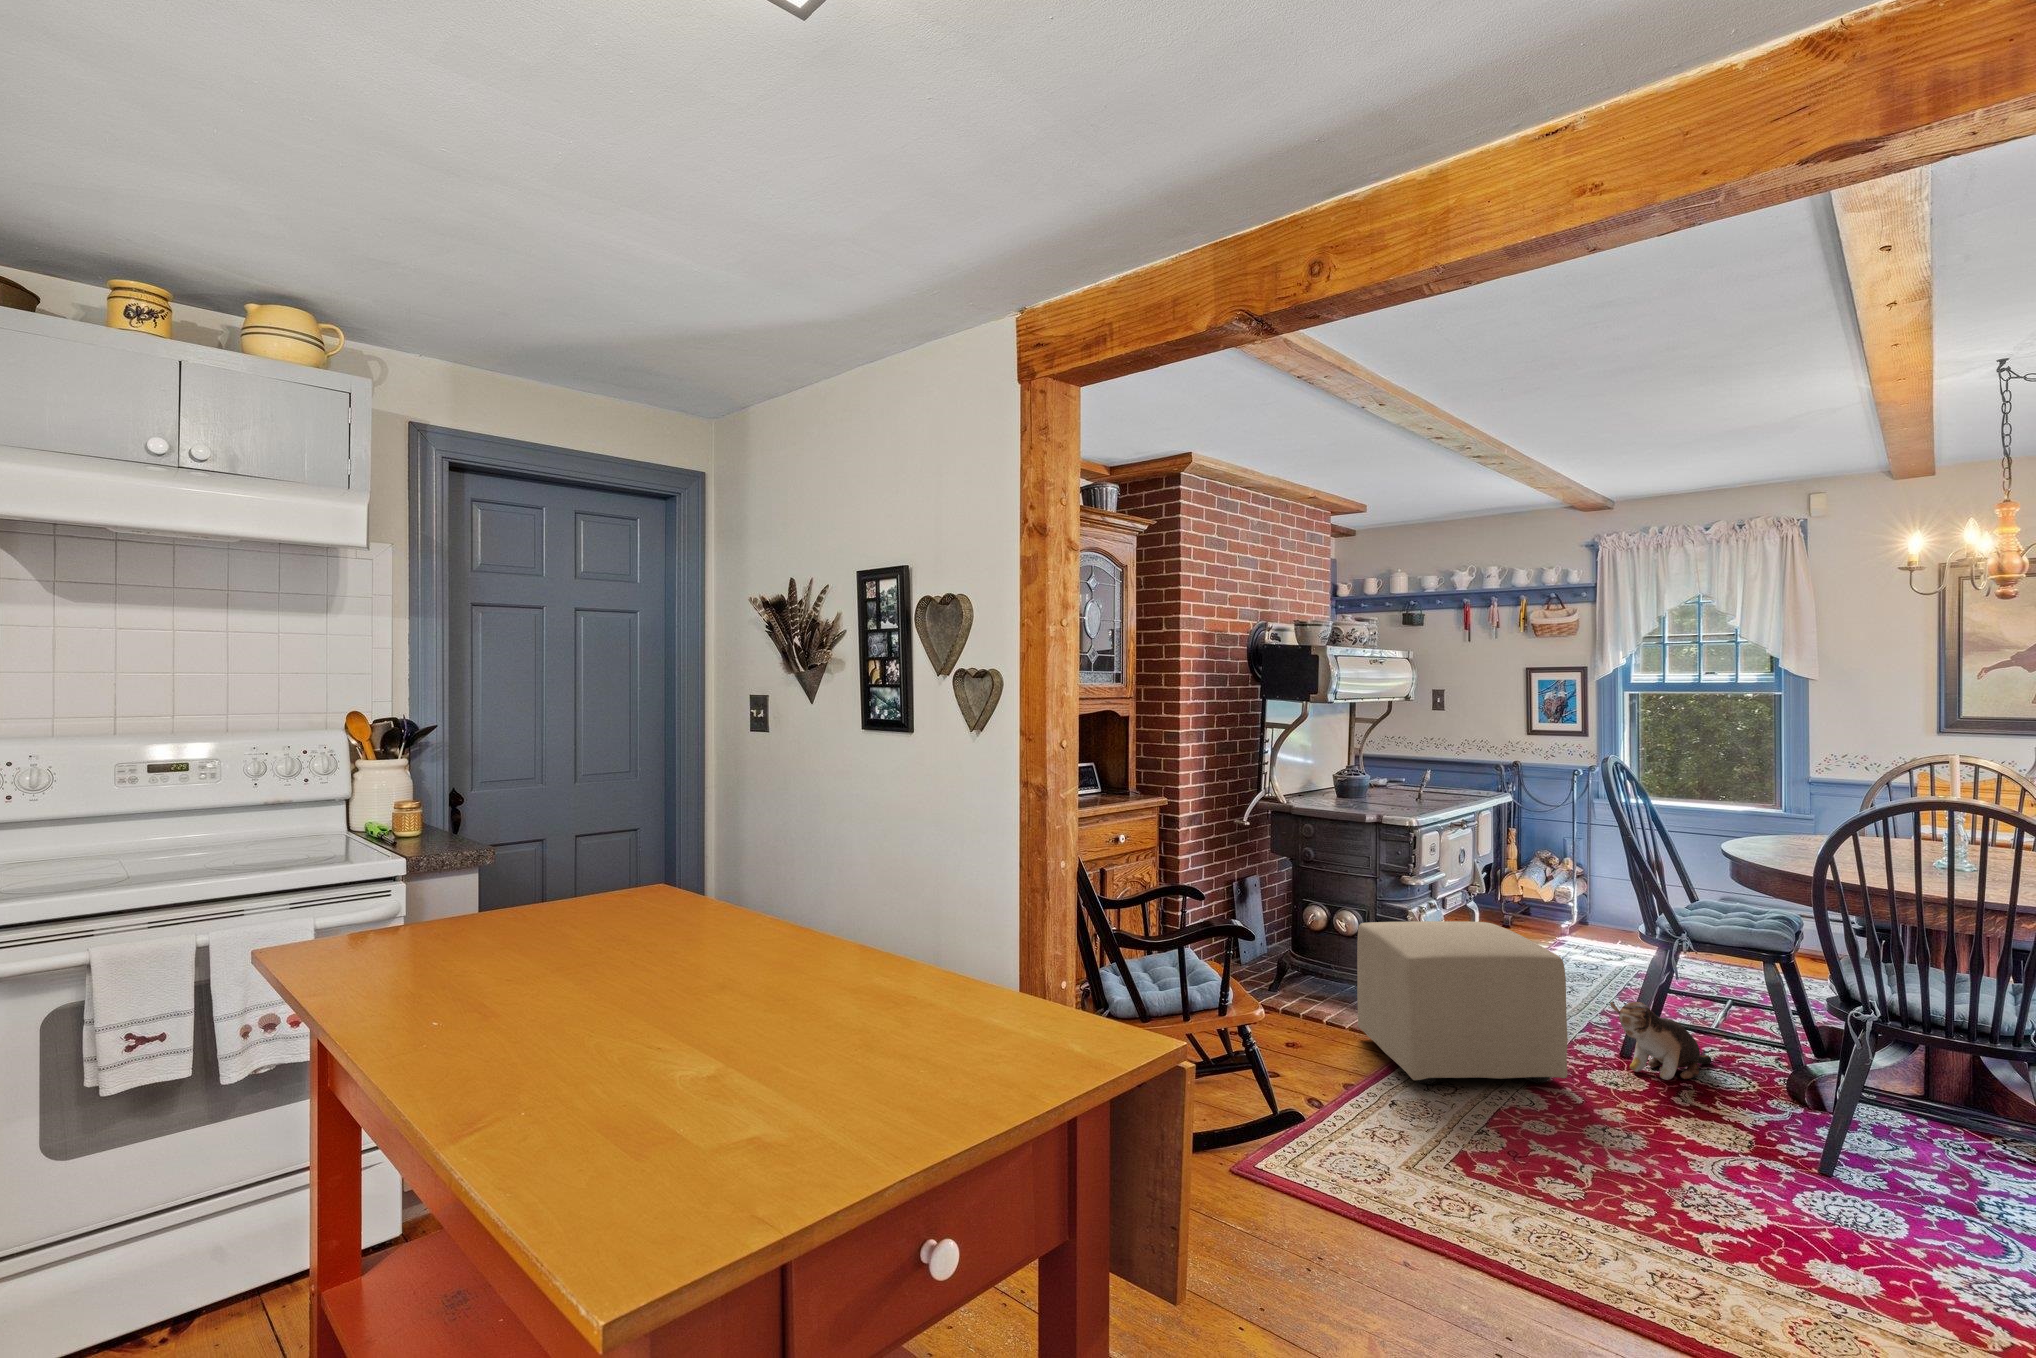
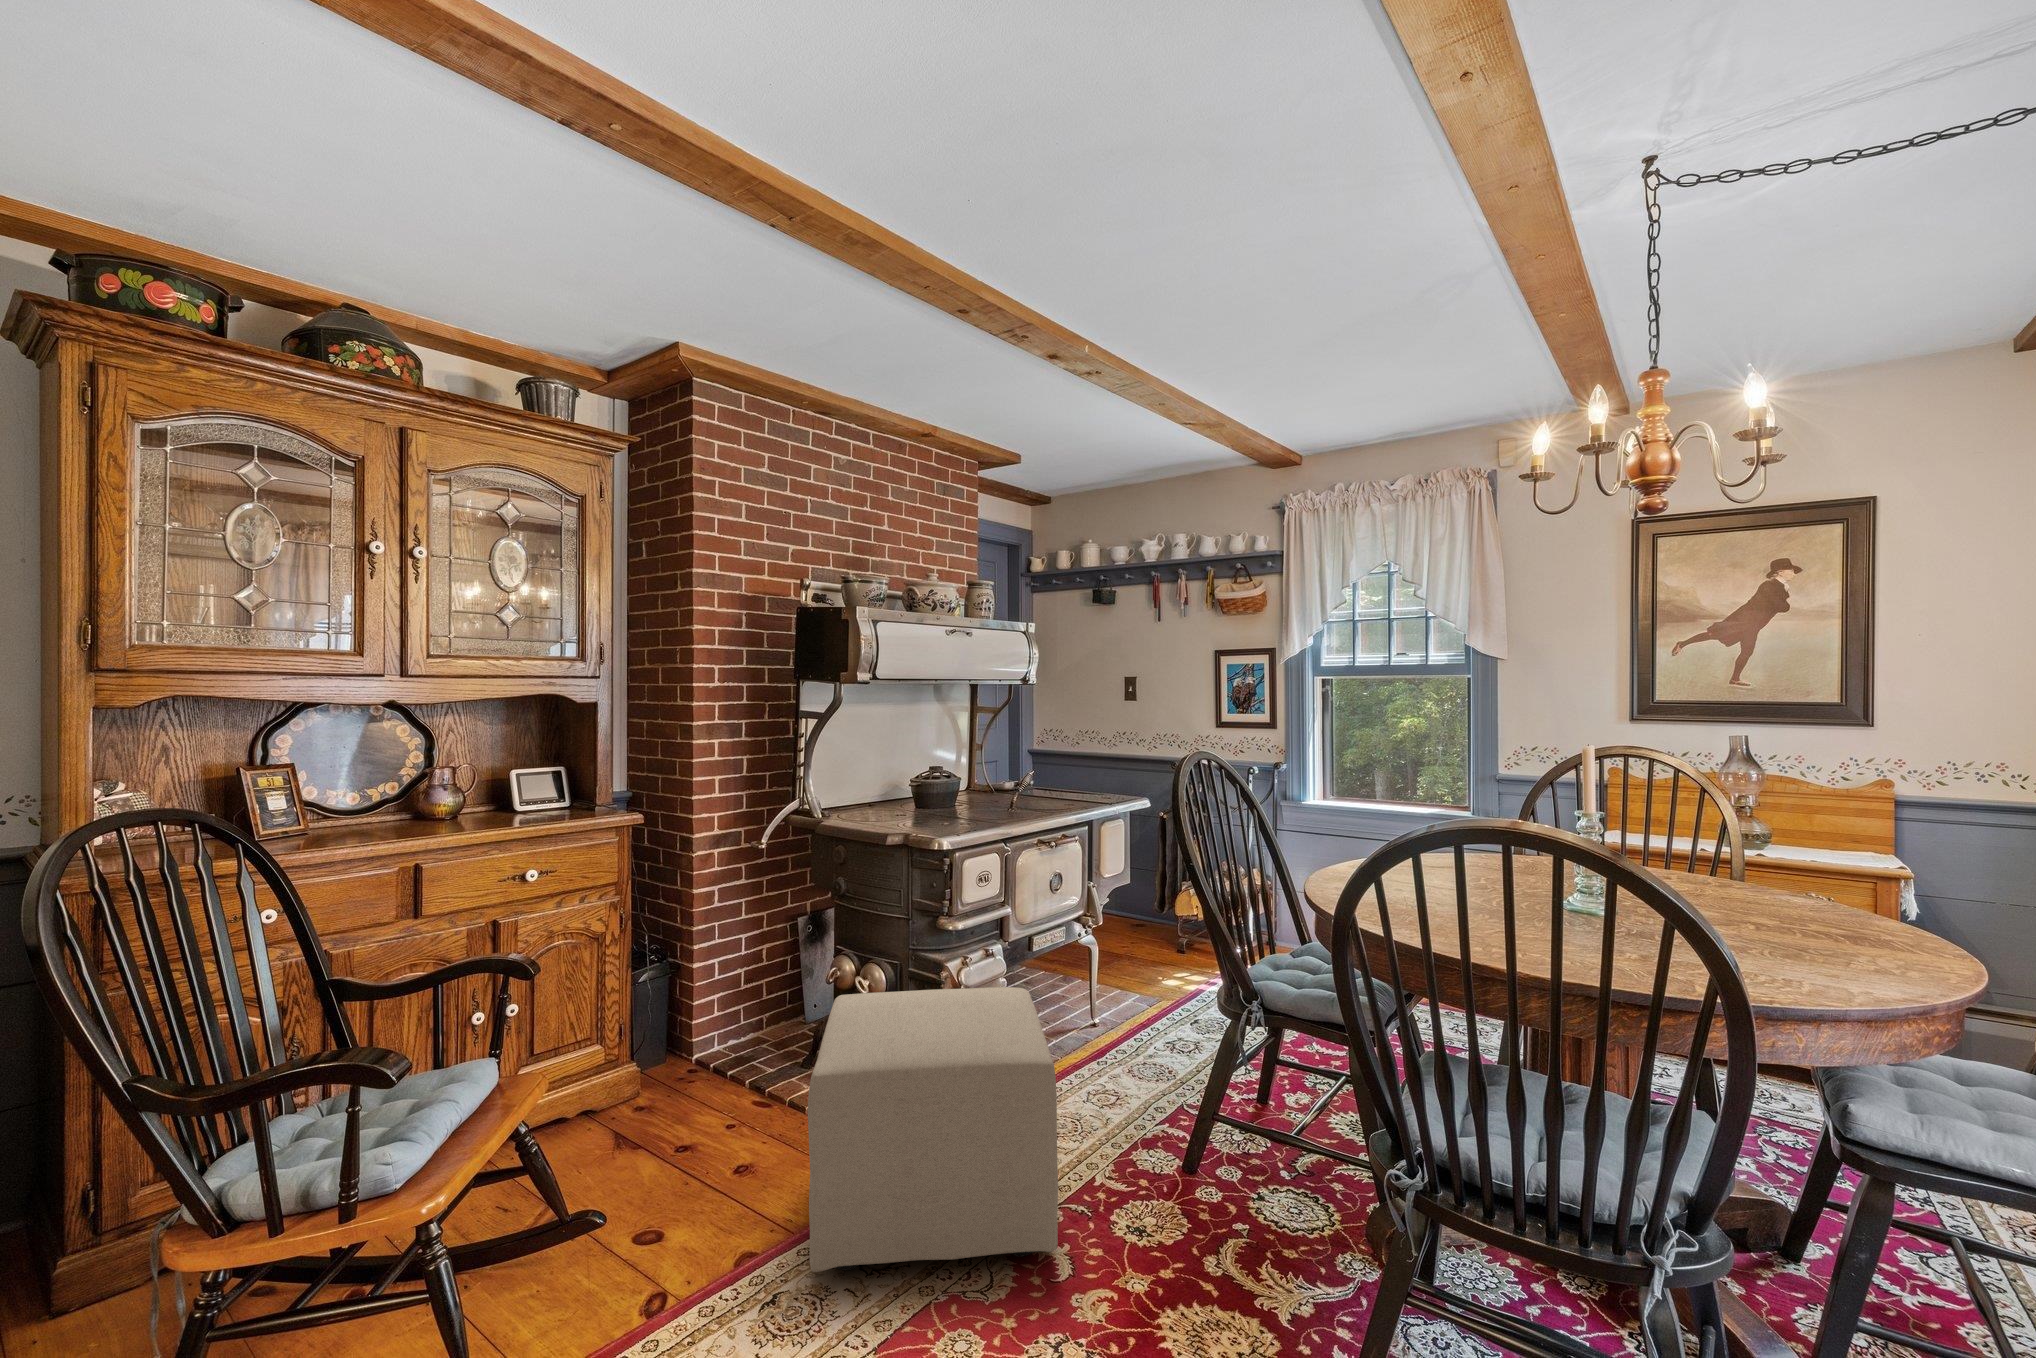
plush toy: present [1610,1002,1711,1080] -> none [1139,1117,1297,1237]

